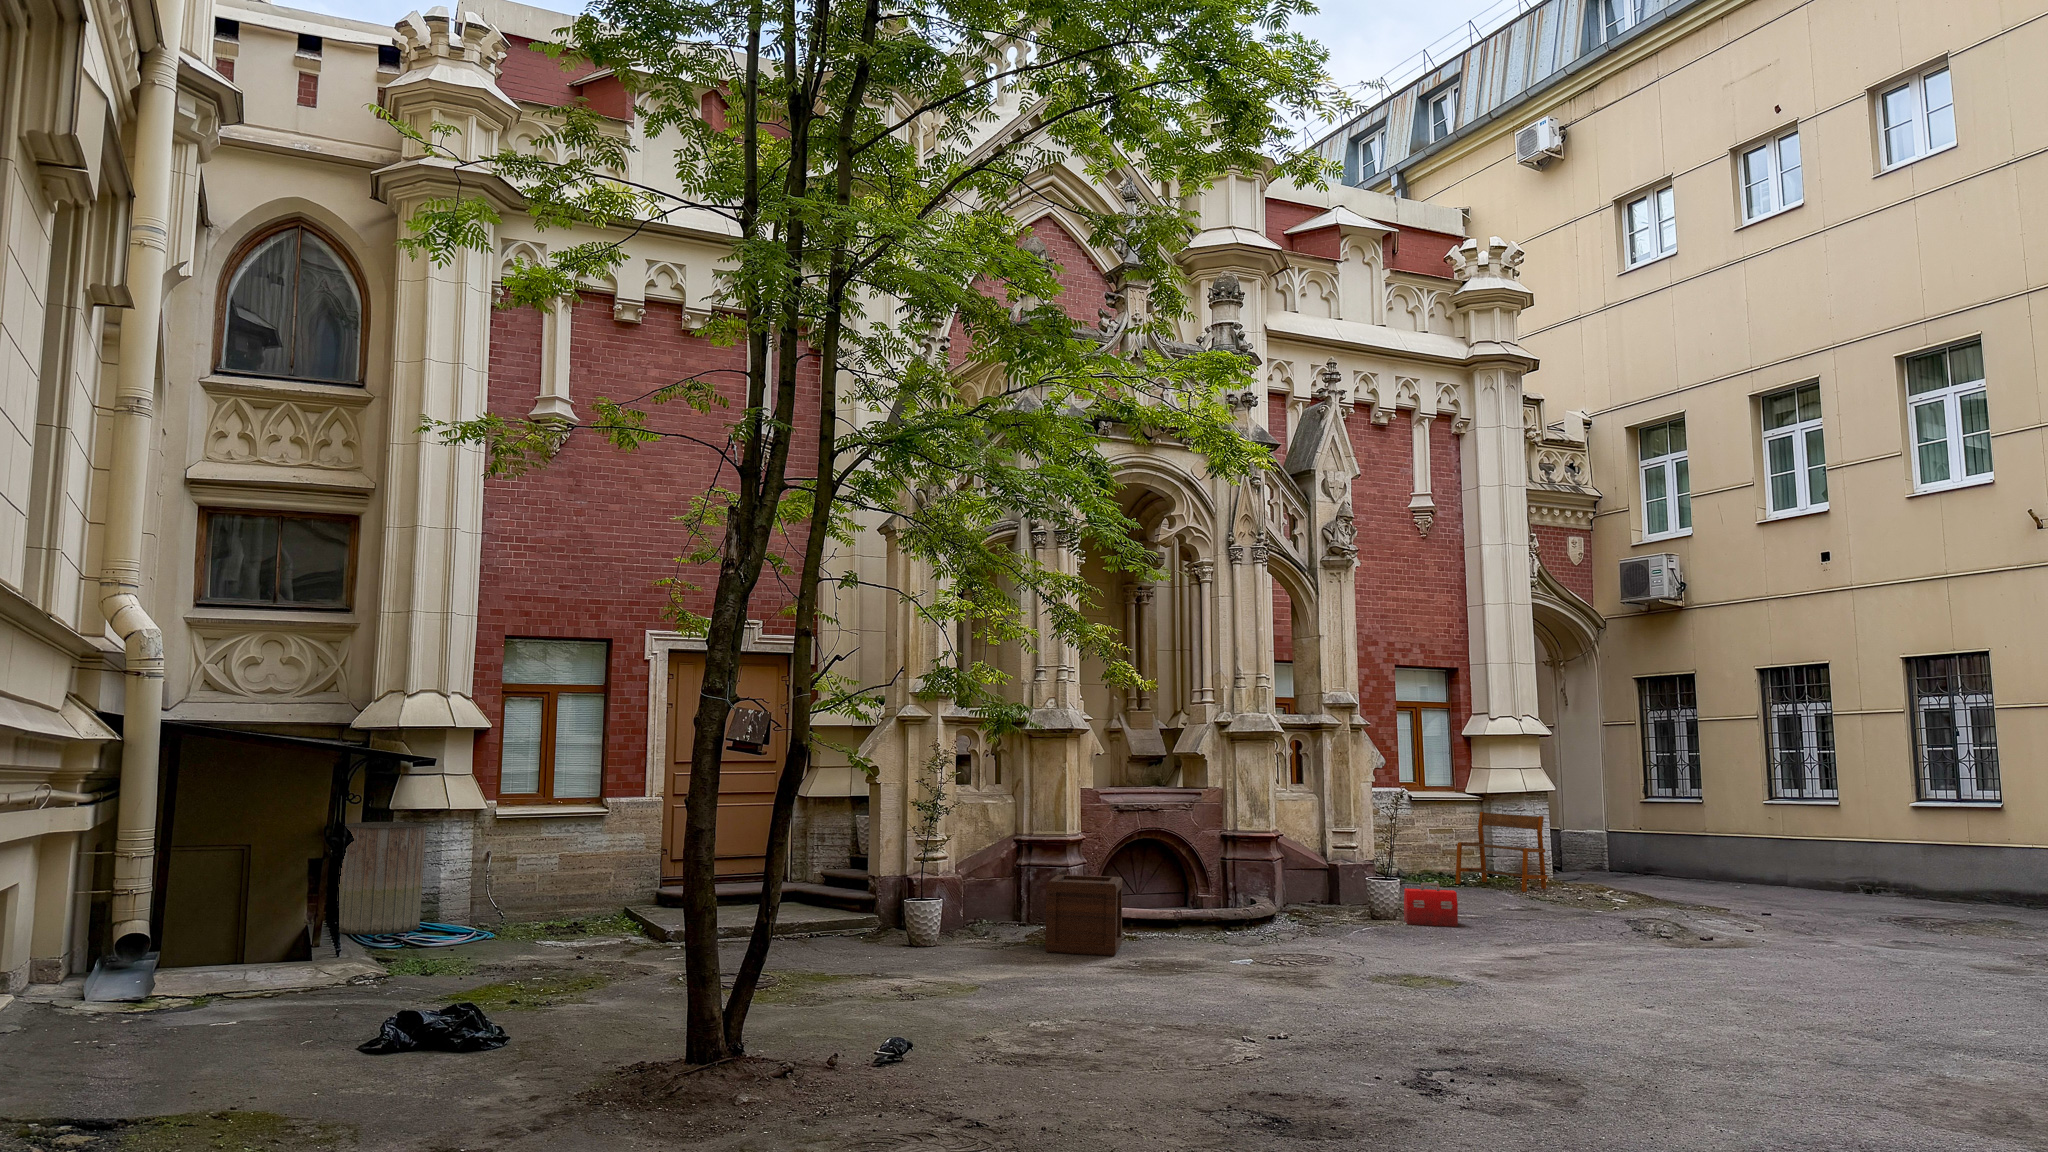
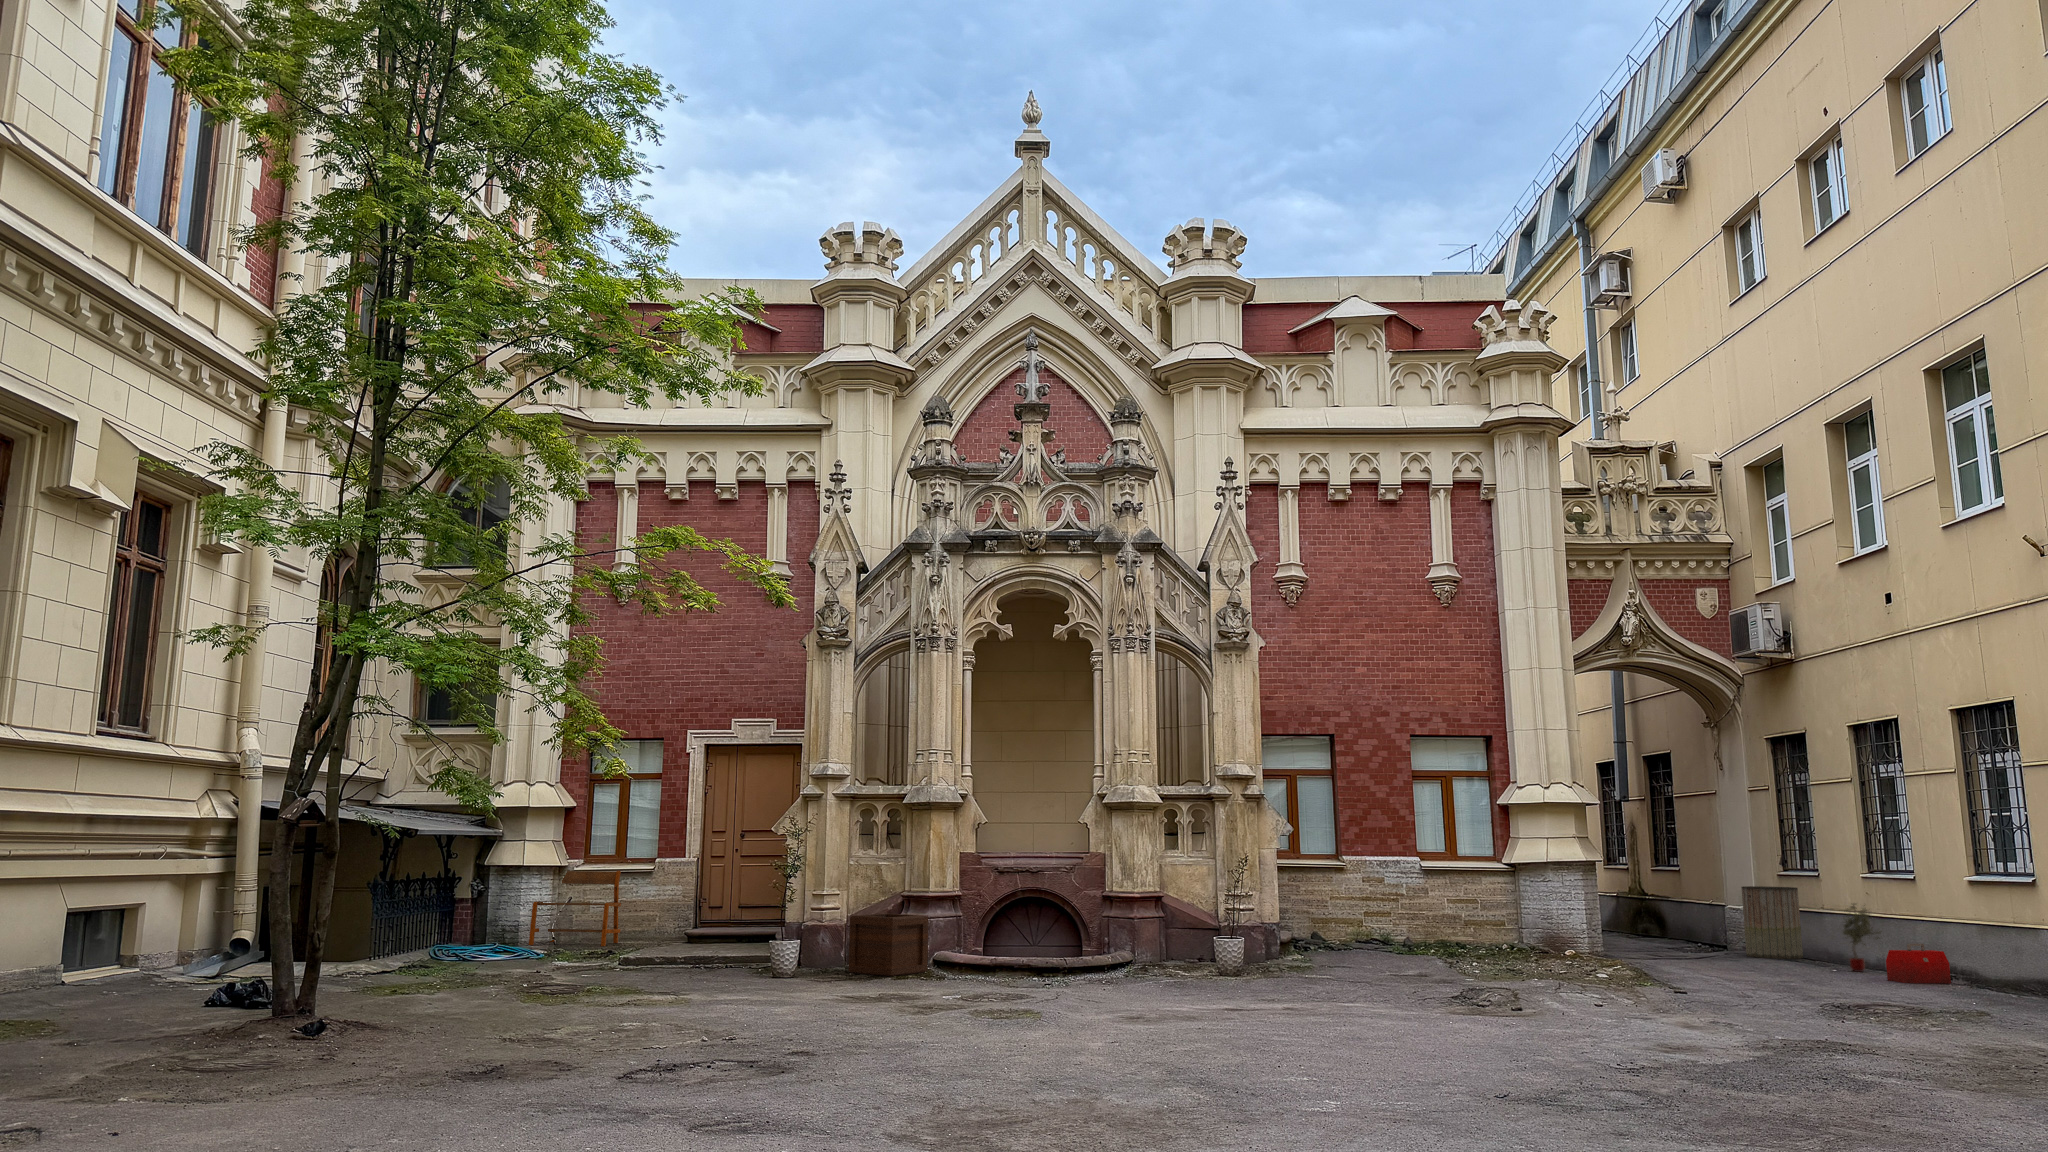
bench: present [1456,812,1548,892] -> present [529,871,621,946]
trash can: present [337,822,426,934] -> present [1741,886,1803,959]
potted tree: none [1754,831,1799,891] -> present [1843,904,1882,972]
toolbox: present [1404,883,1458,927] -> present [1886,944,1951,983]

